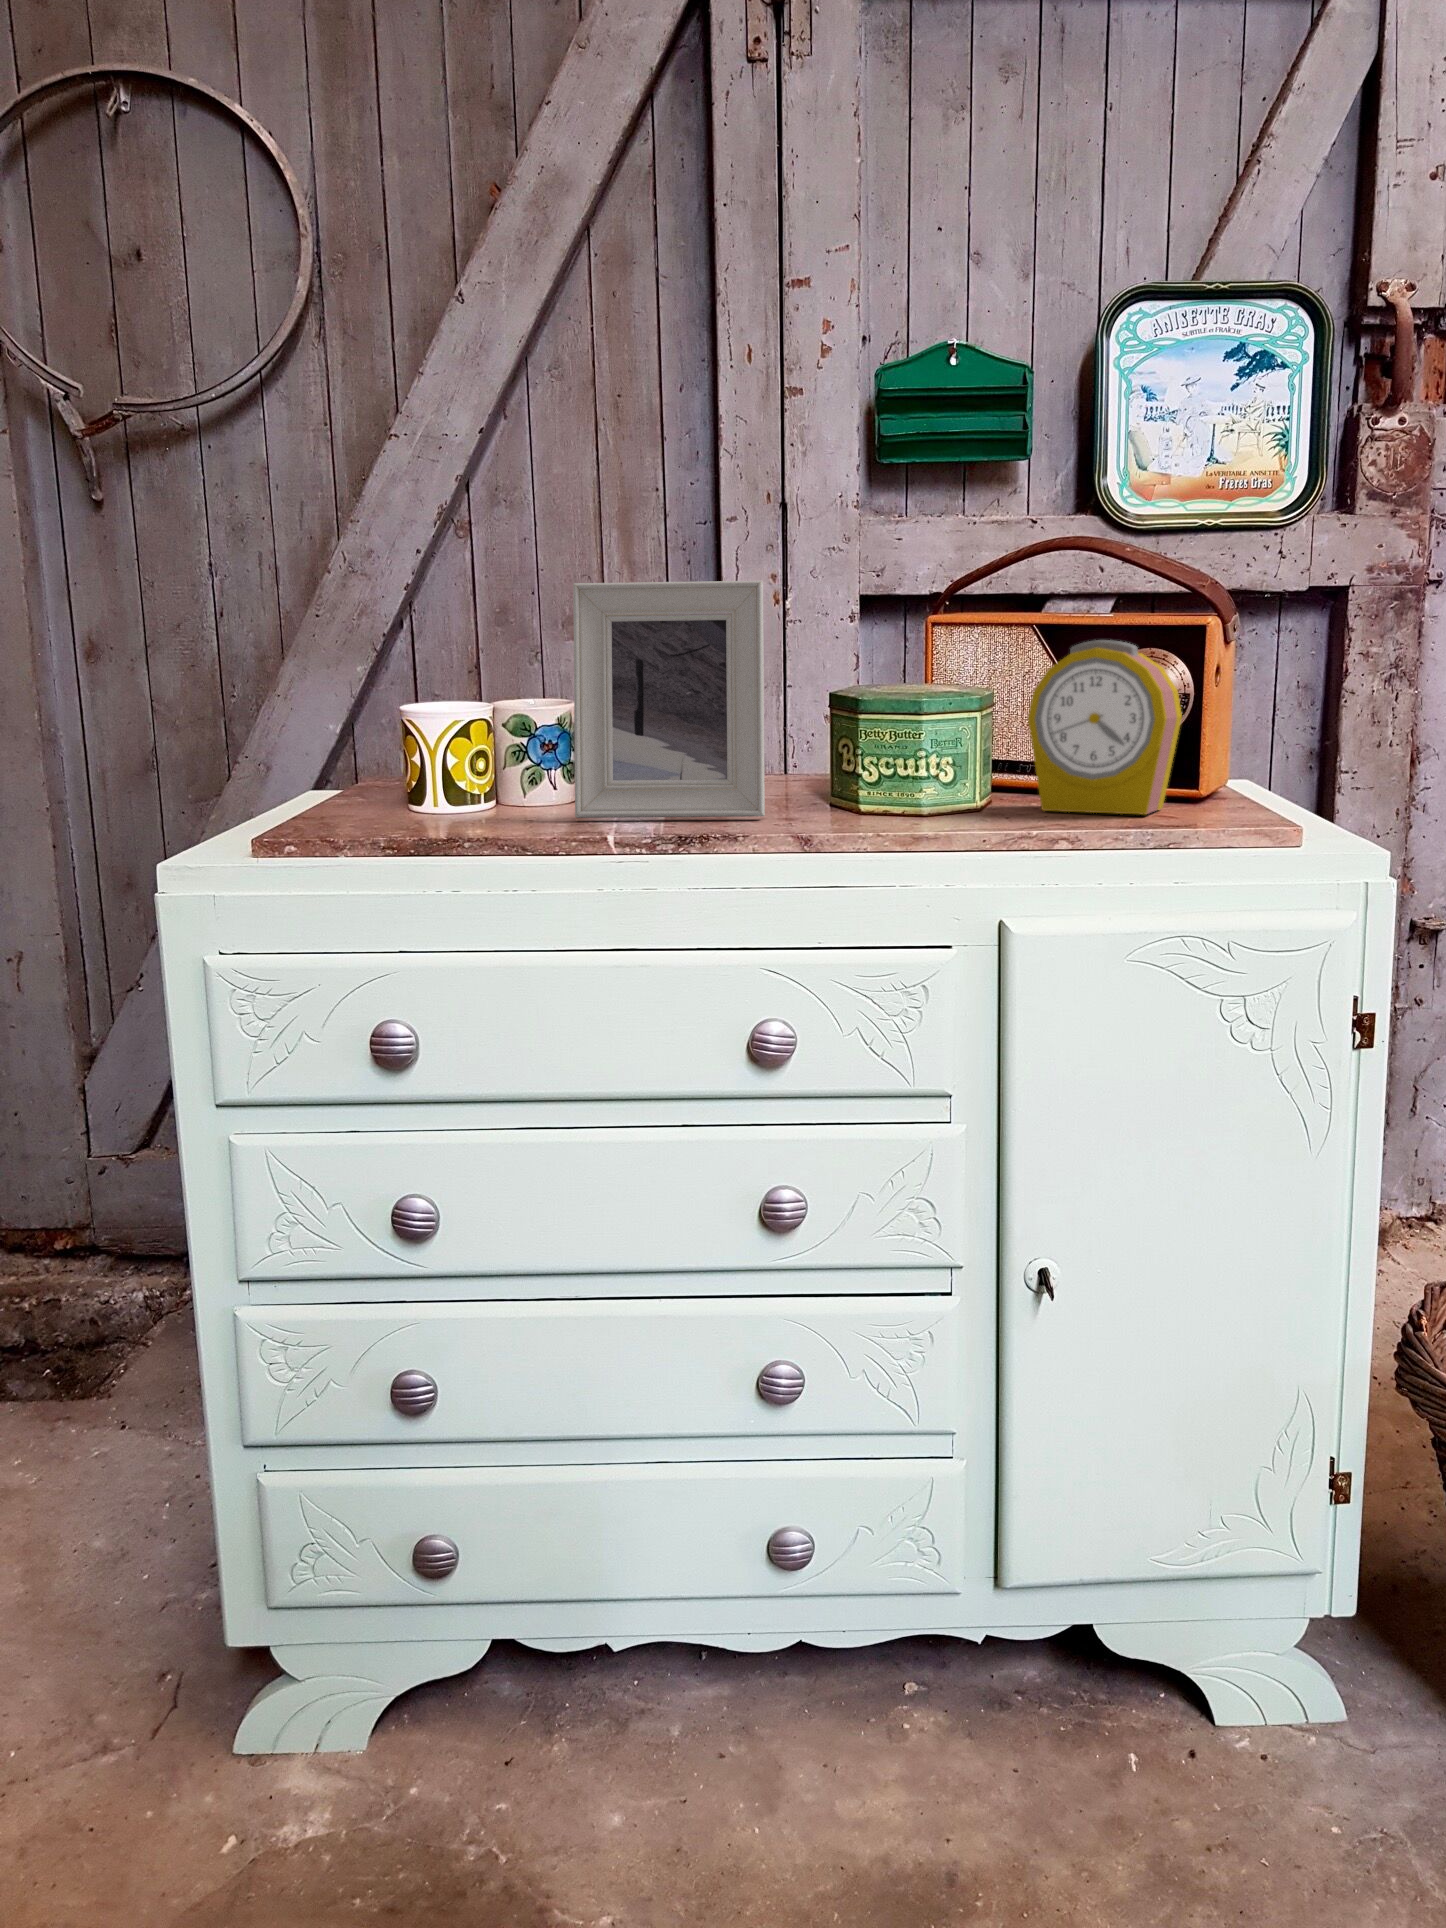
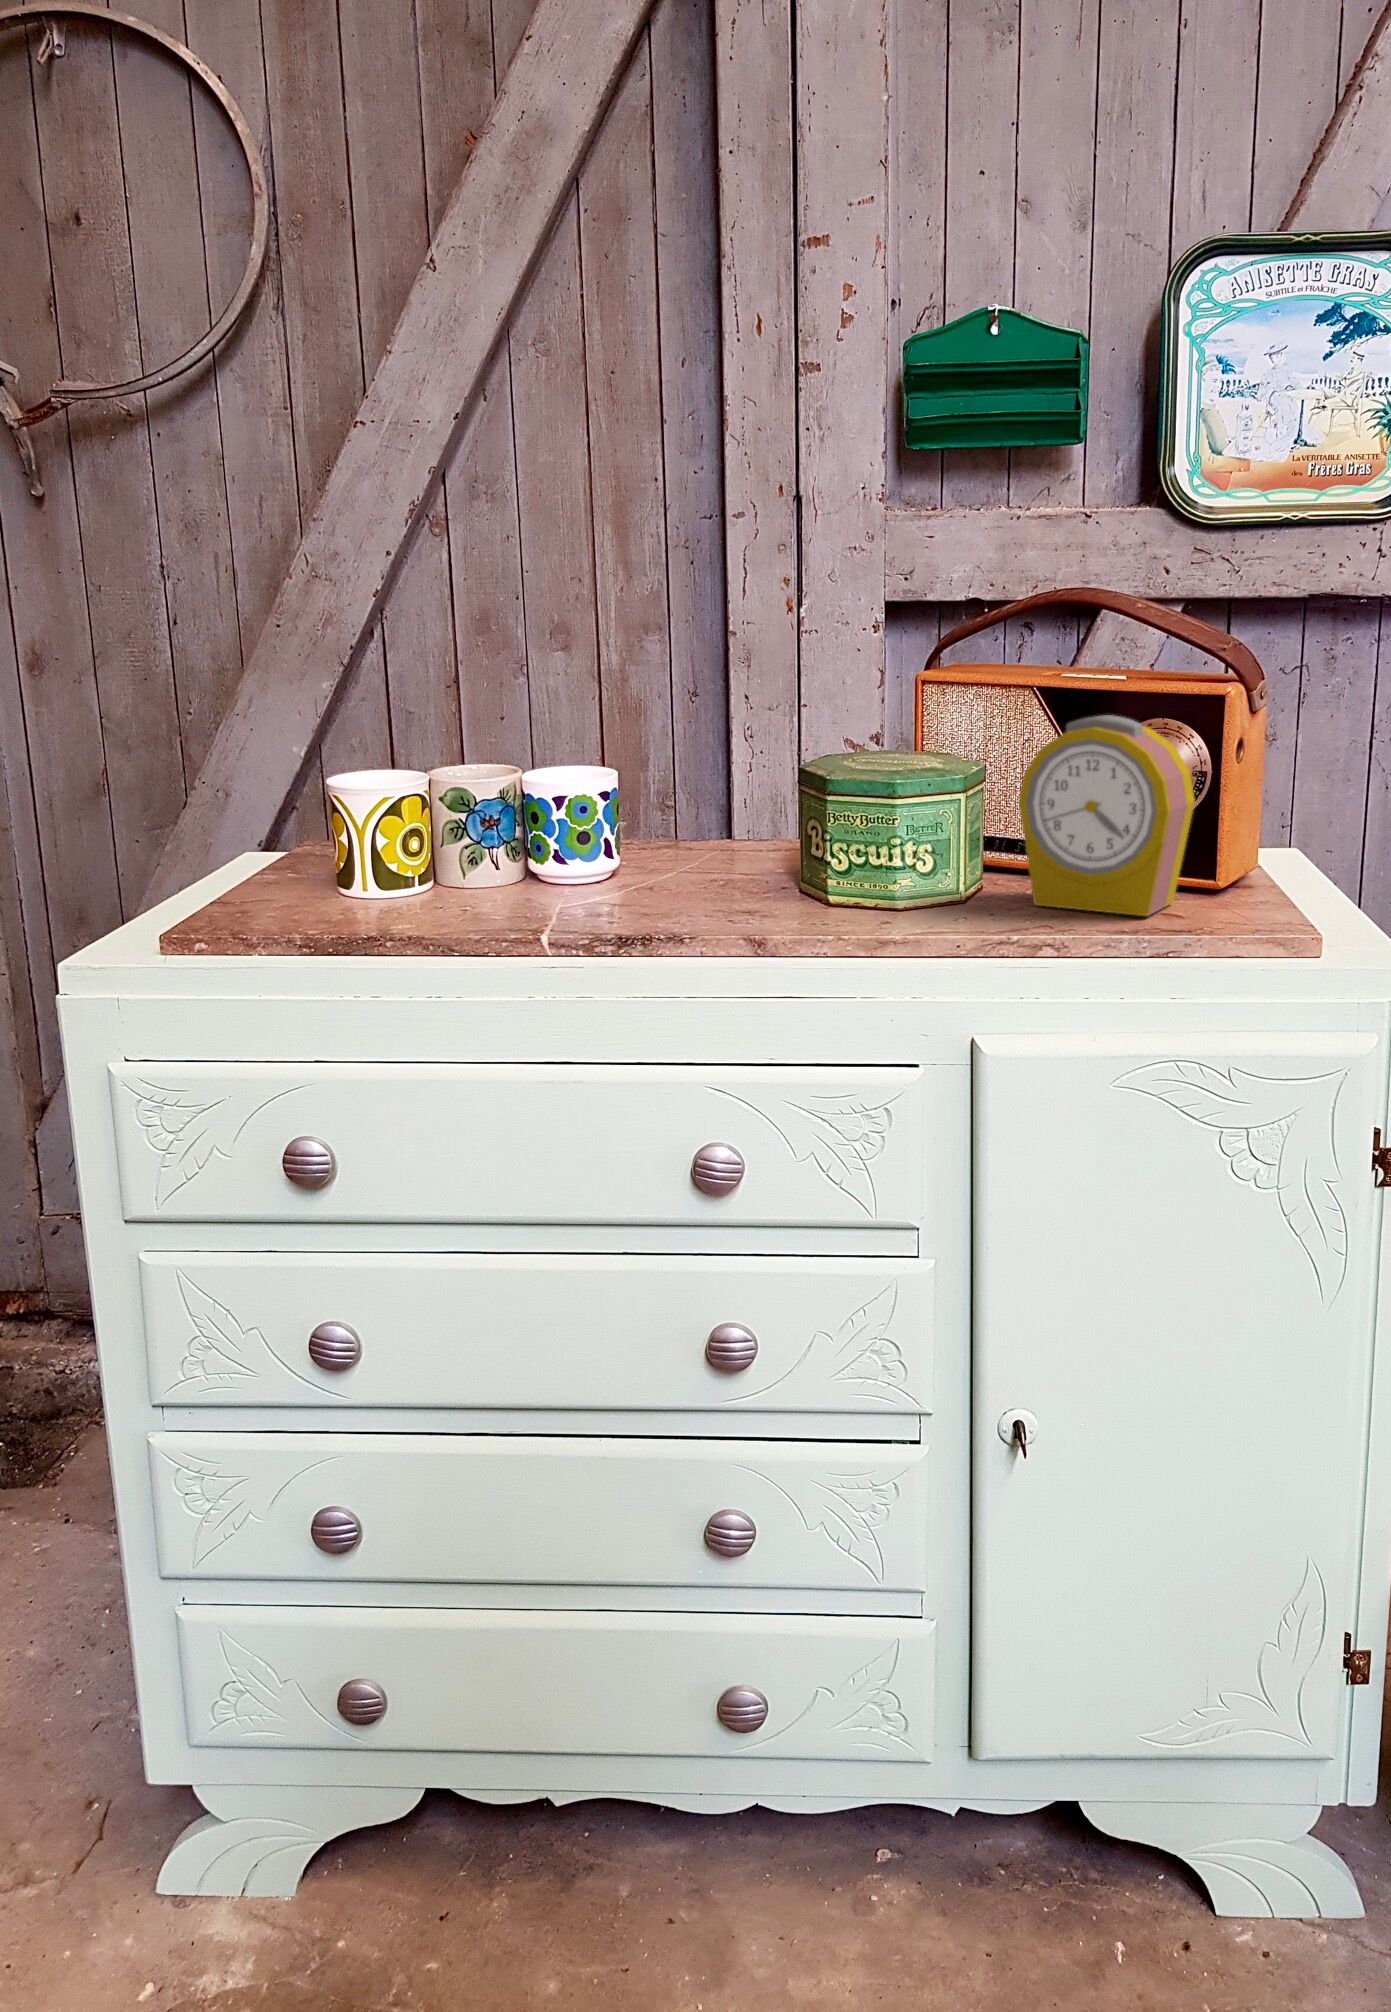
picture frame: present [573,581,765,818] -> none [510,649,721,912]

